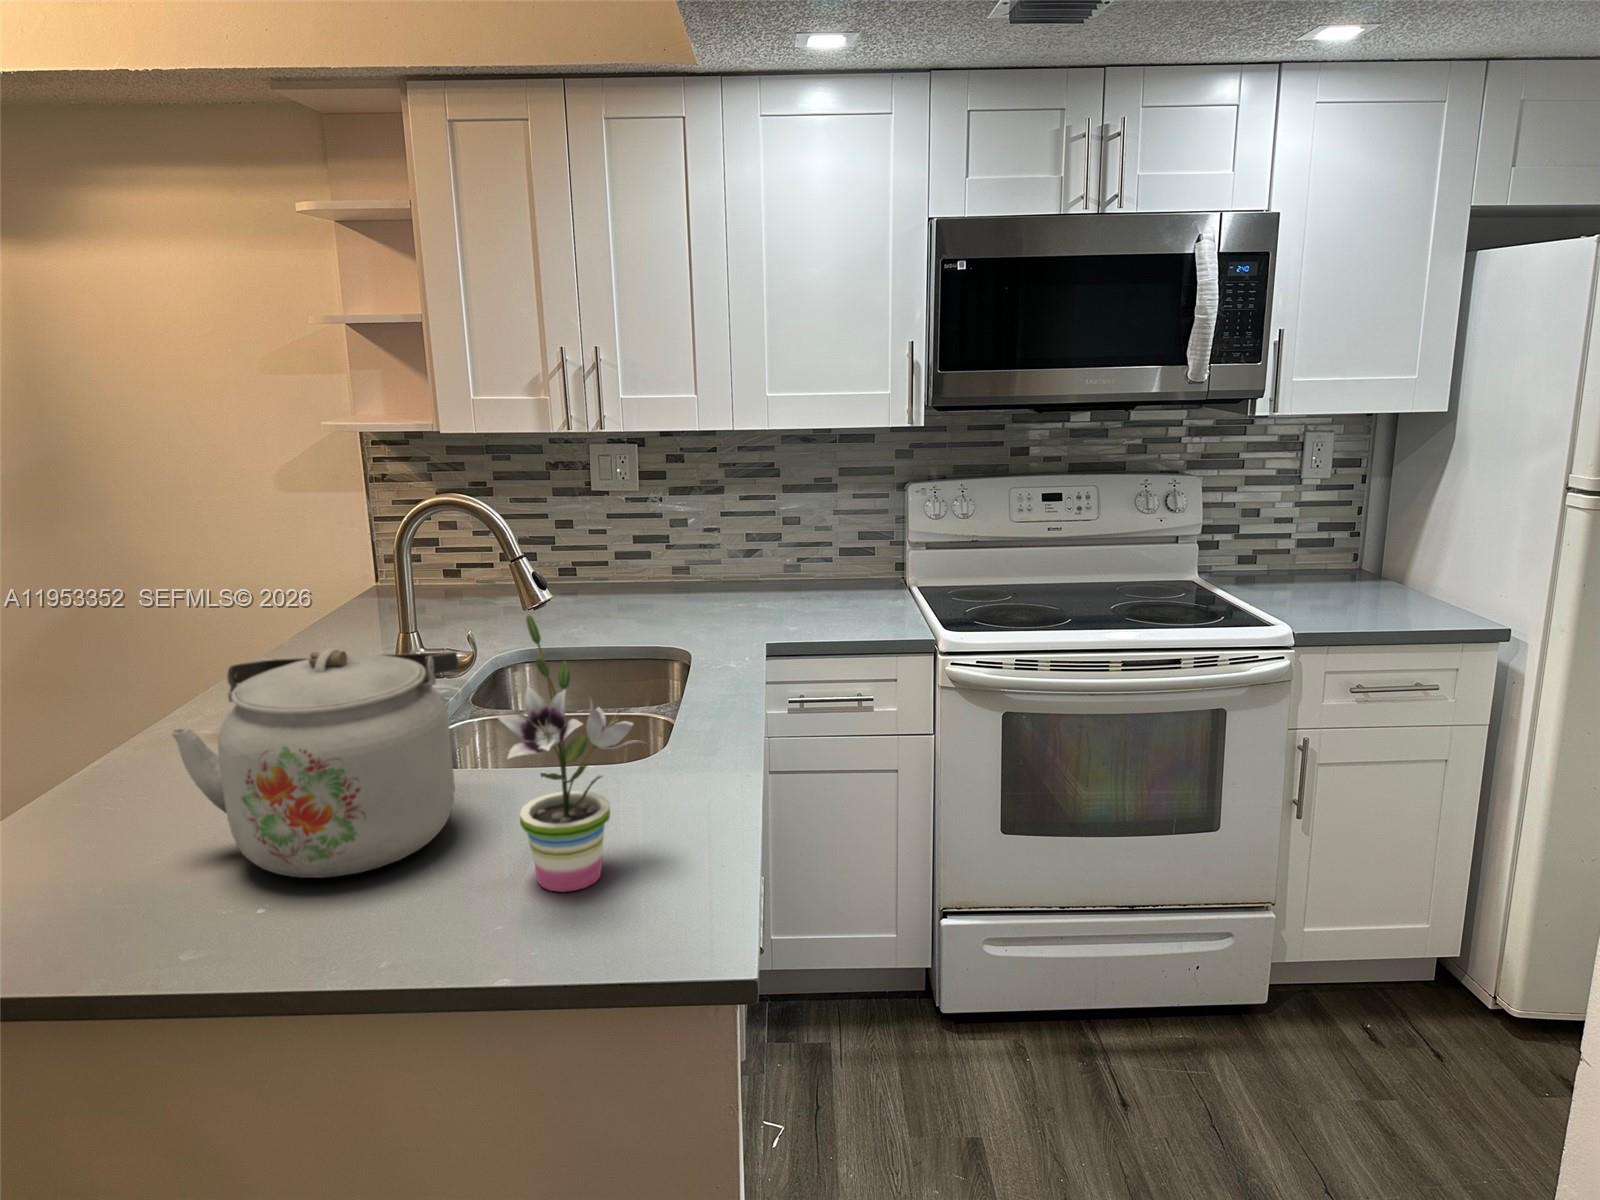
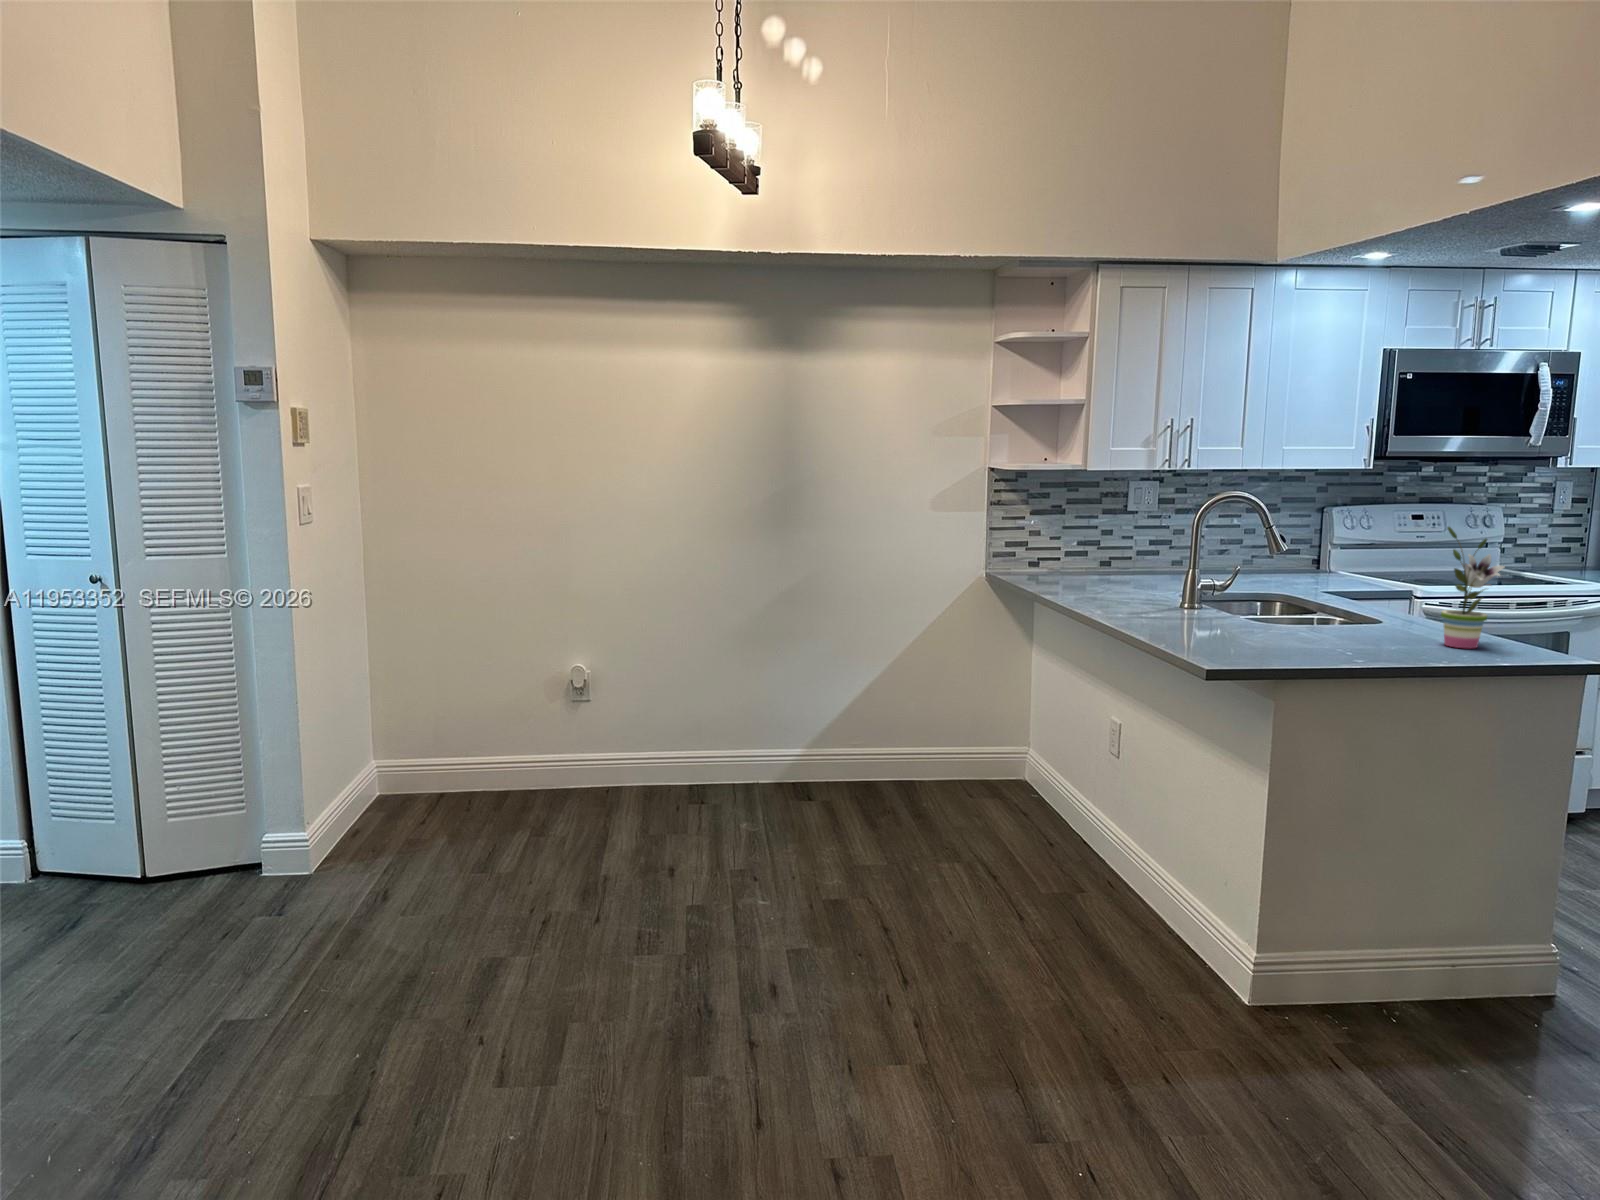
kettle: present [171,648,458,878] -> none [1264,545,1392,645]

